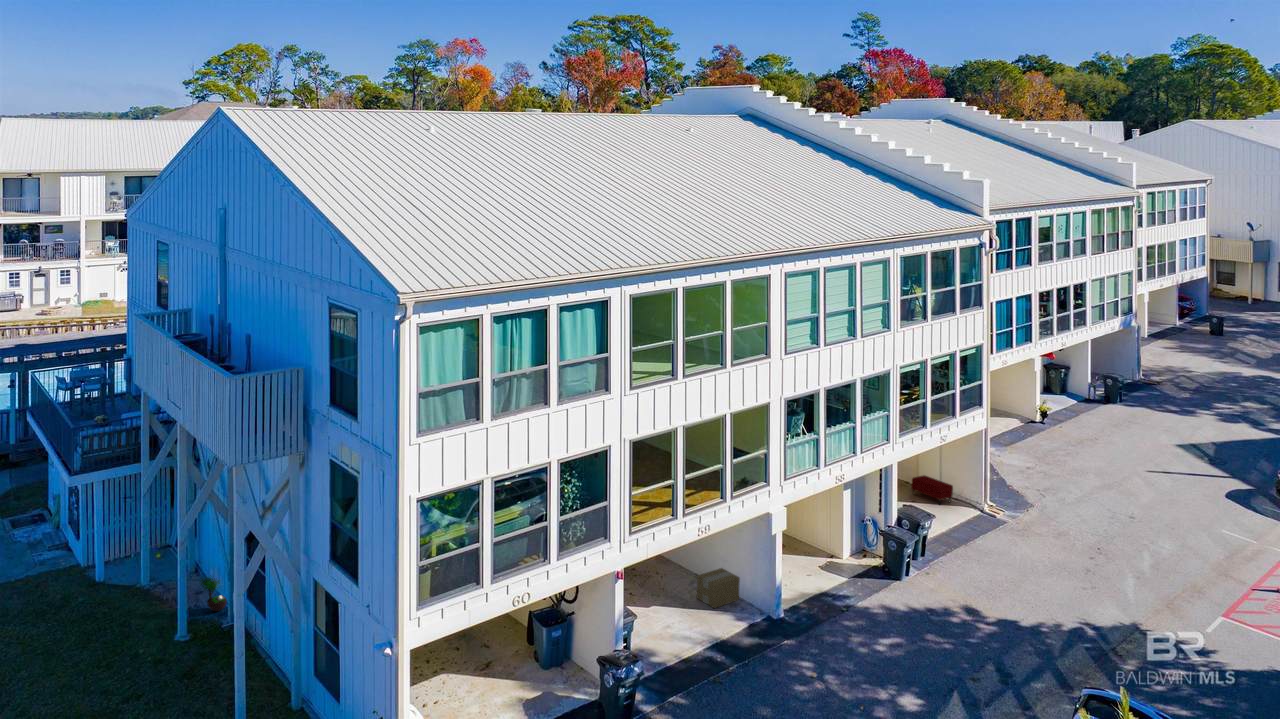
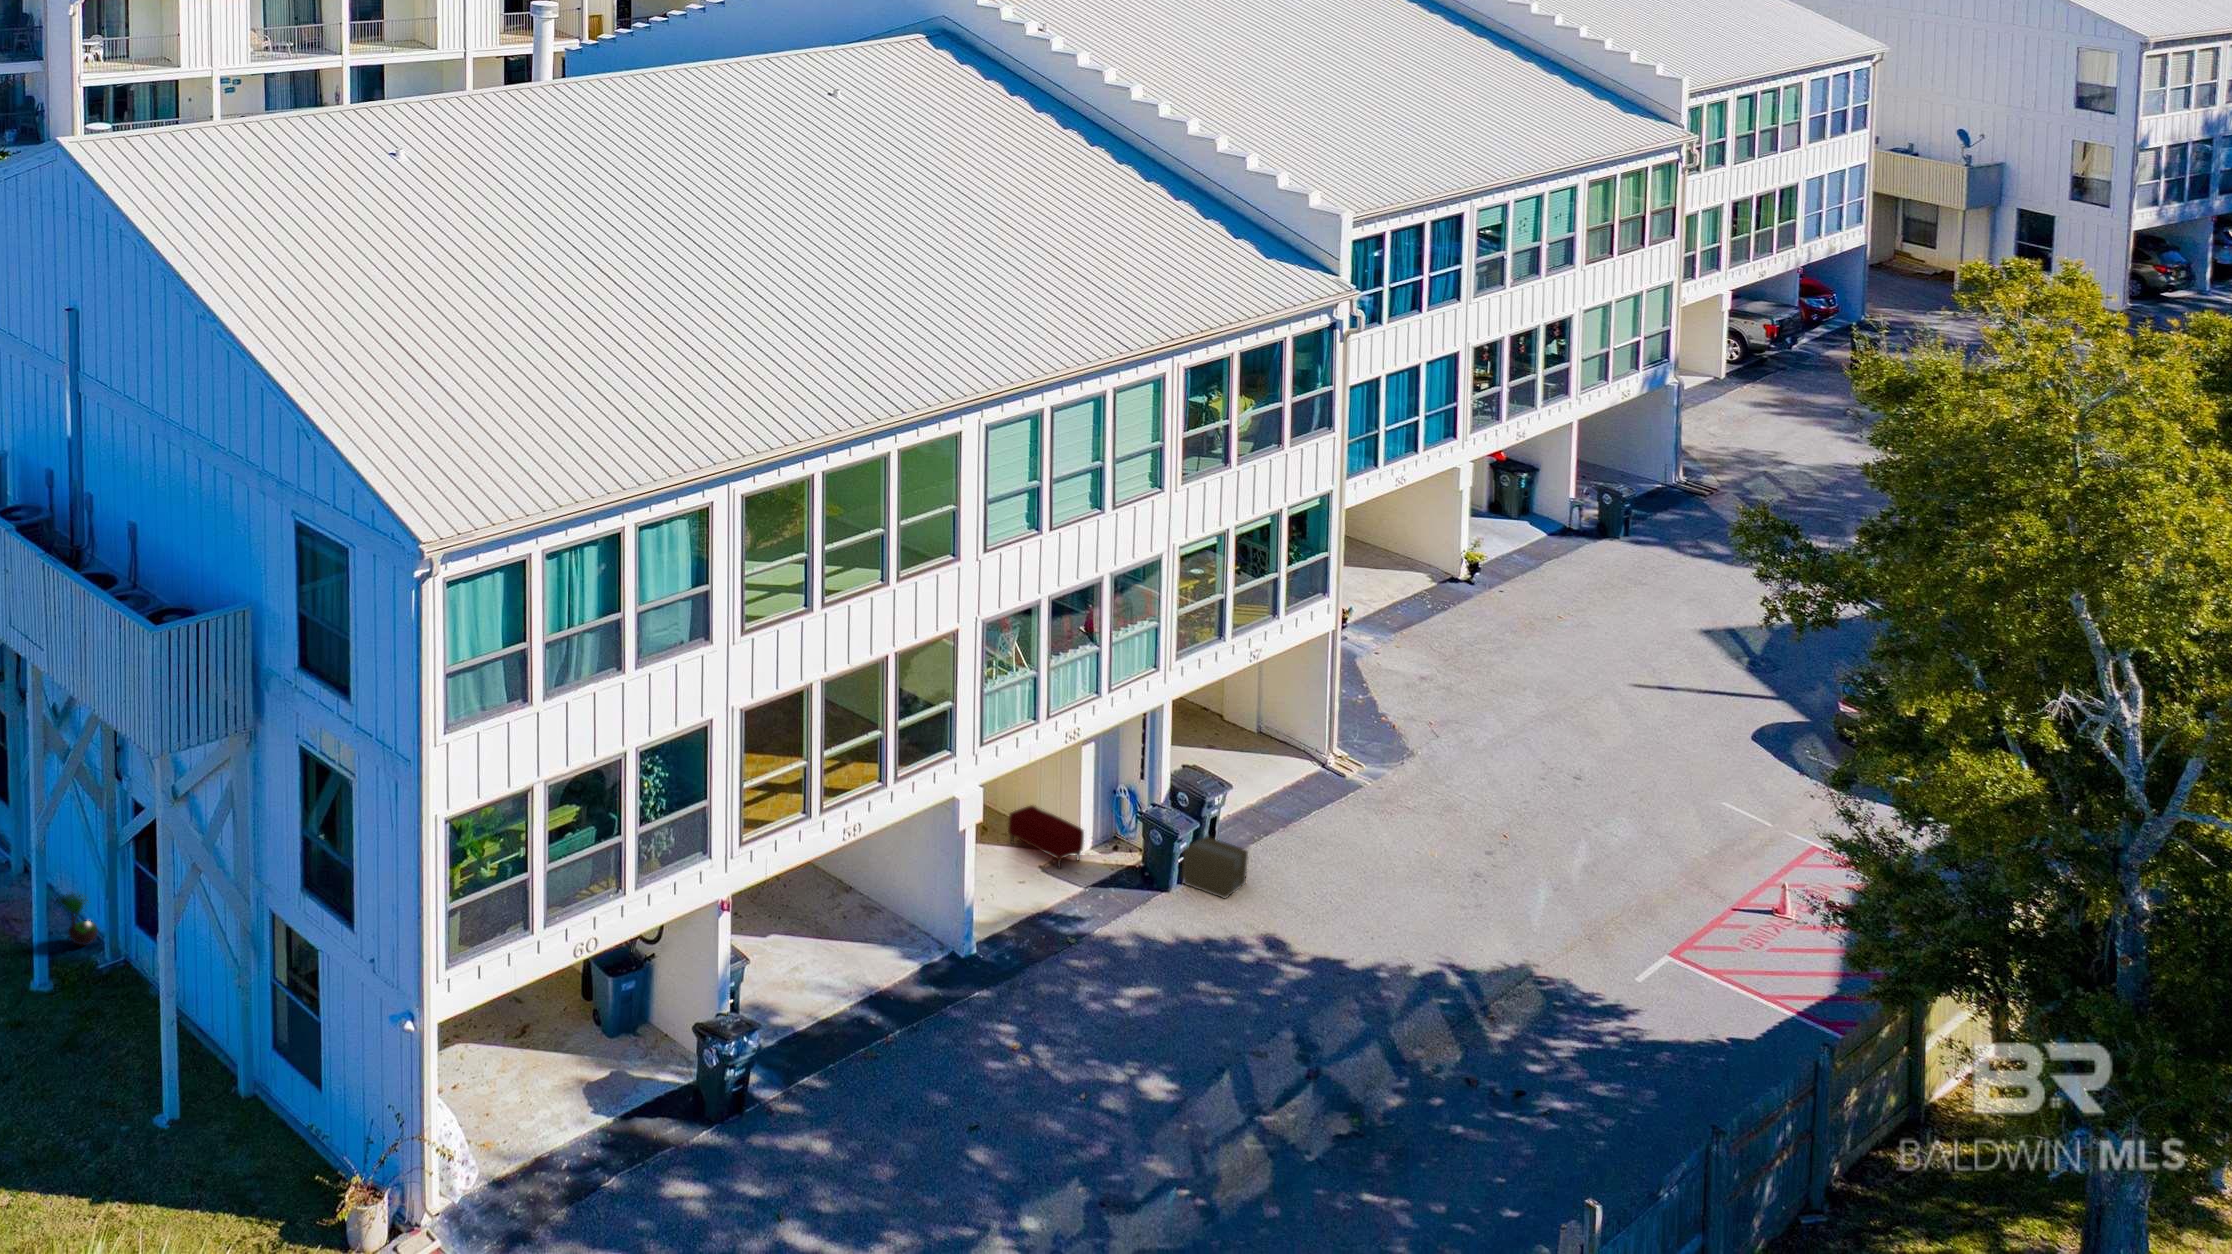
bench: present [911,476,953,504] -> present [1008,805,1084,867]
cardboard box: present [697,568,740,608] -> present [1182,836,1248,898]

